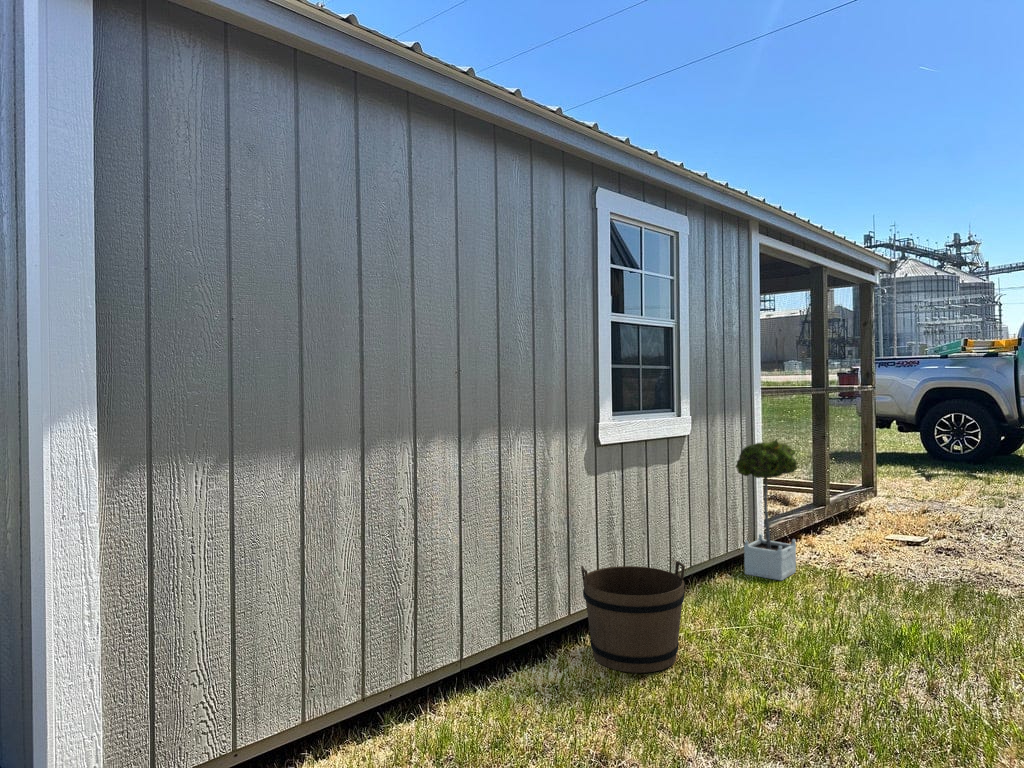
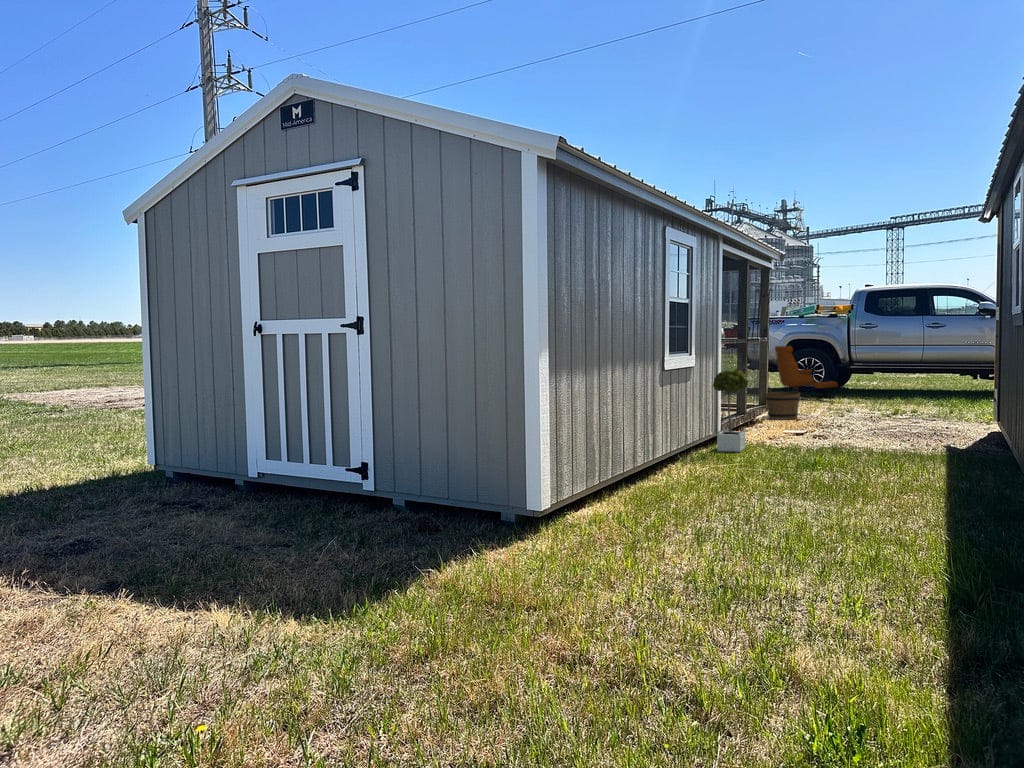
lounge chair: none [904,400,1003,477] -> present [775,346,838,400]
bucket: present [581,561,685,673] -> present [766,388,800,420]

